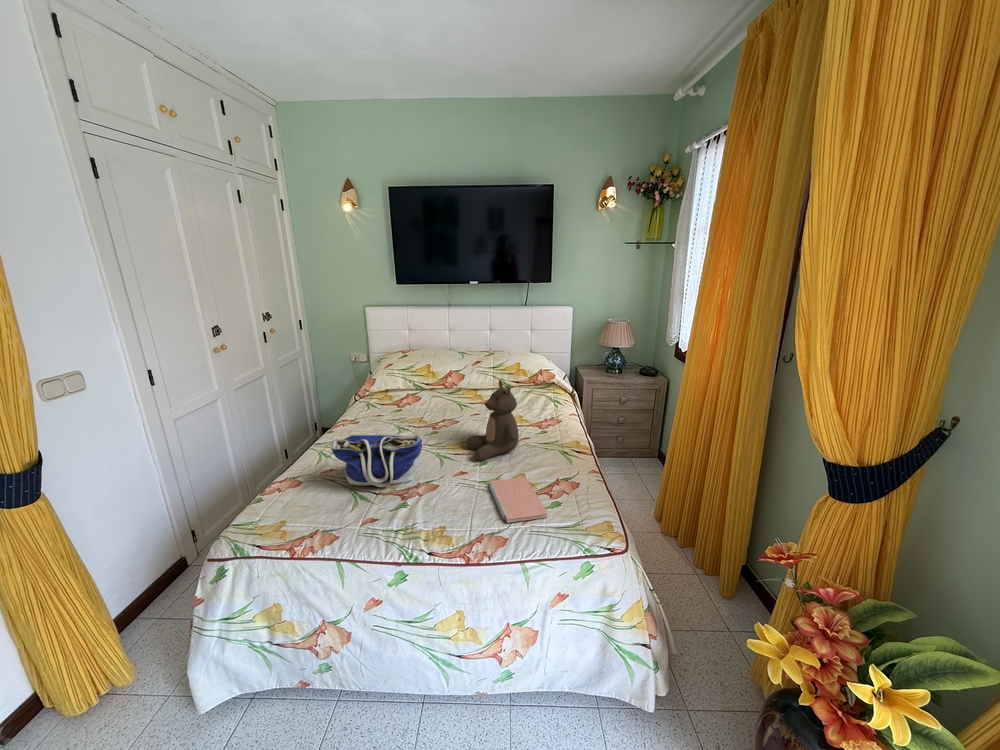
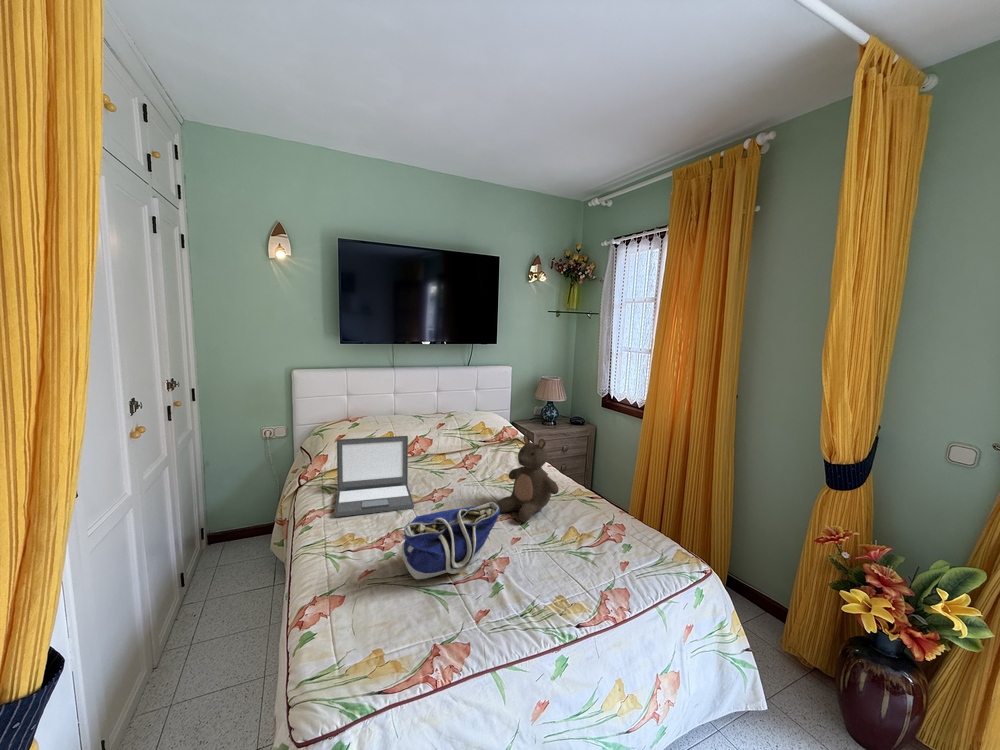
laptop: none [346,366,422,431] -> present [335,436,414,517]
notebook: present [489,477,548,523] -> none [559,528,641,574]

